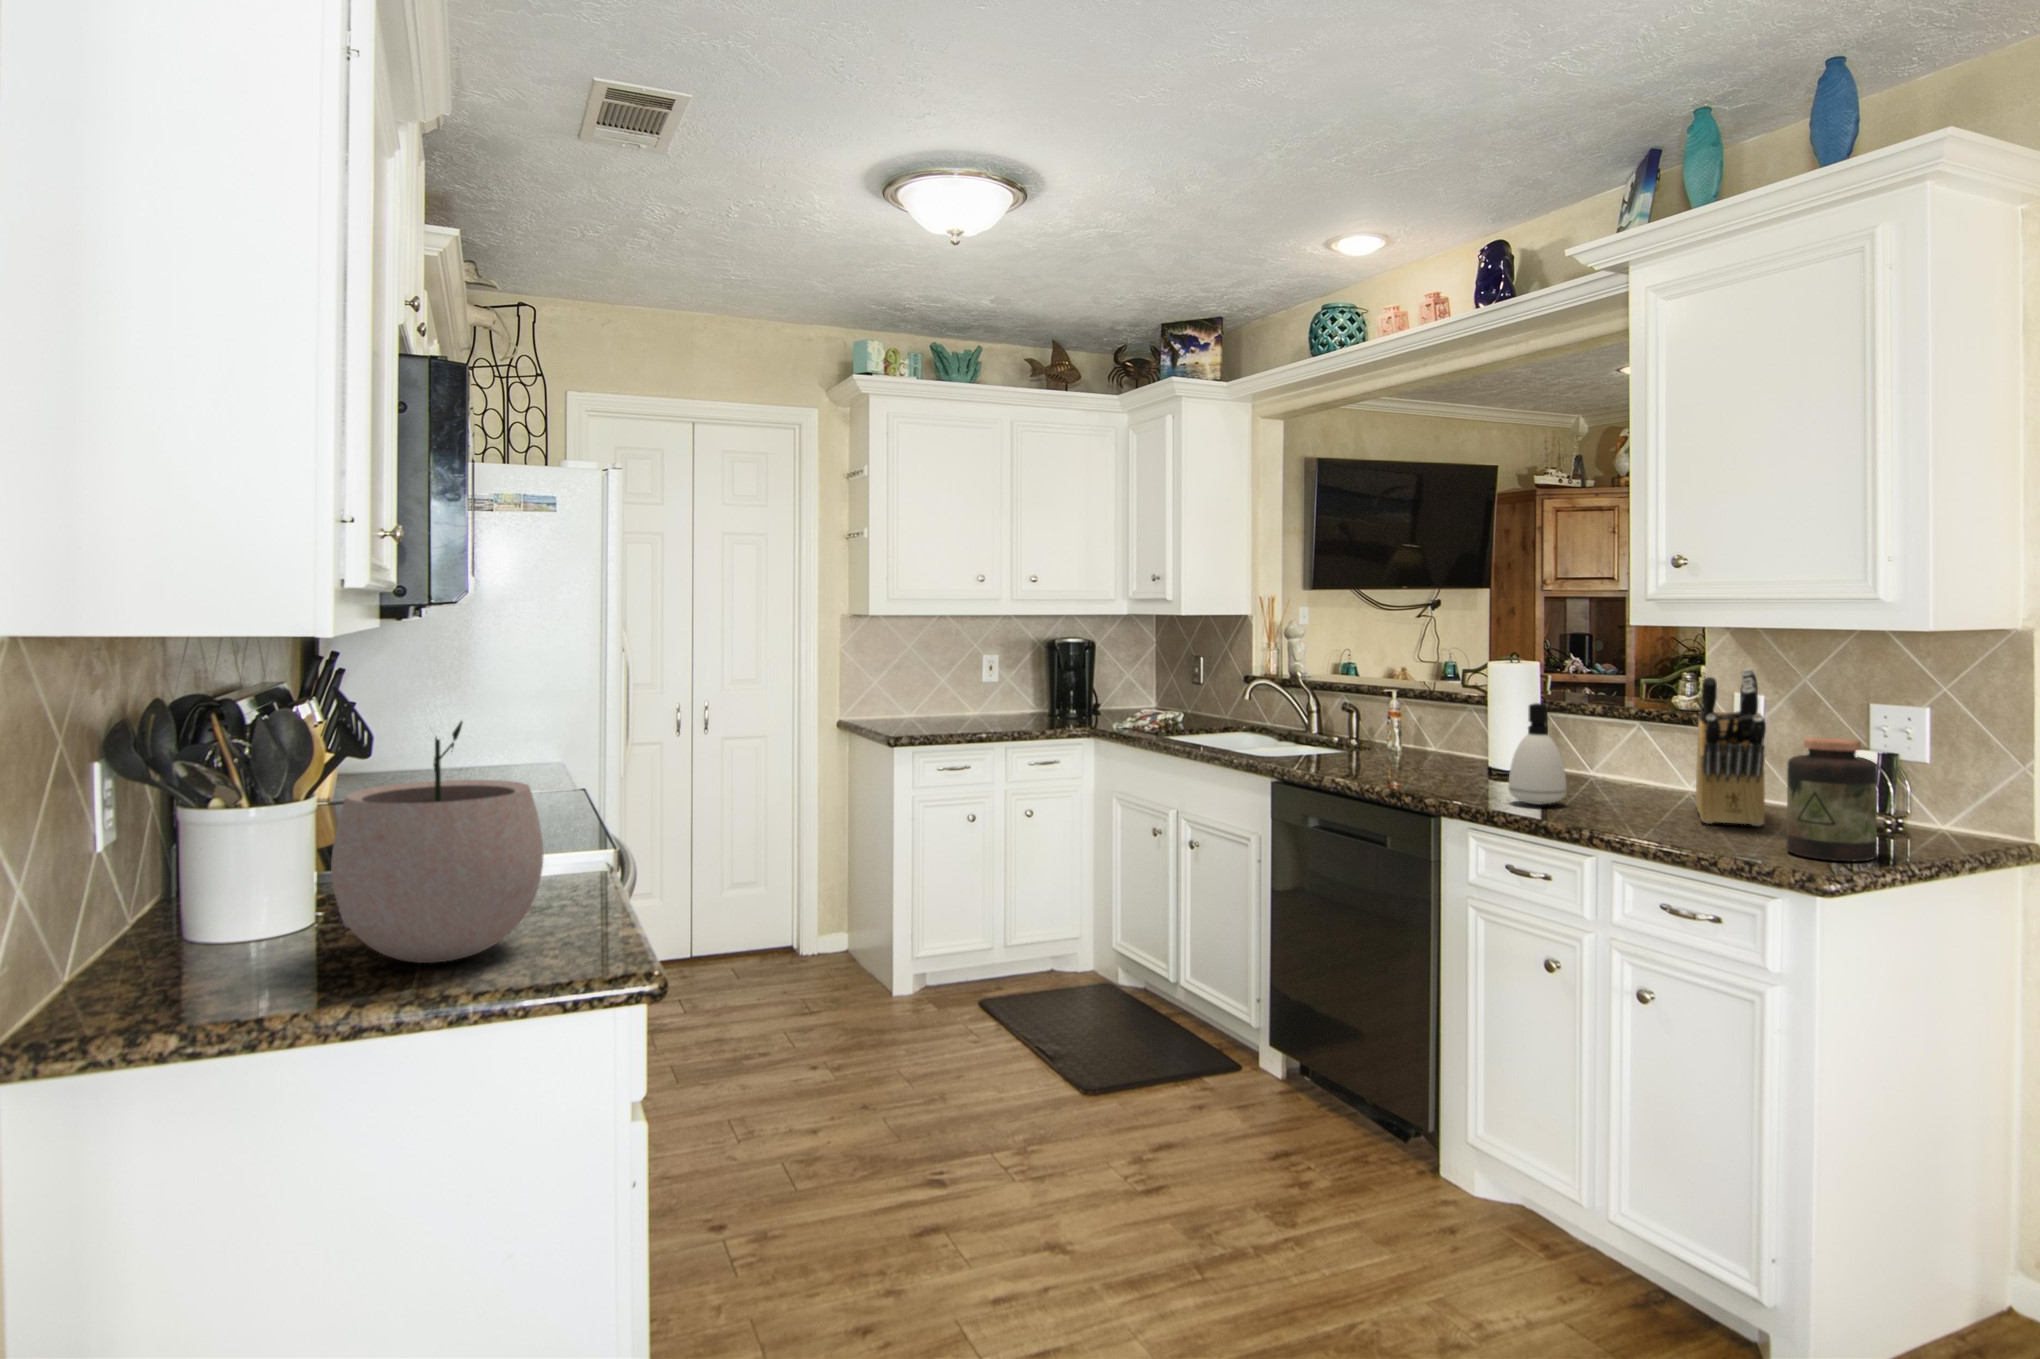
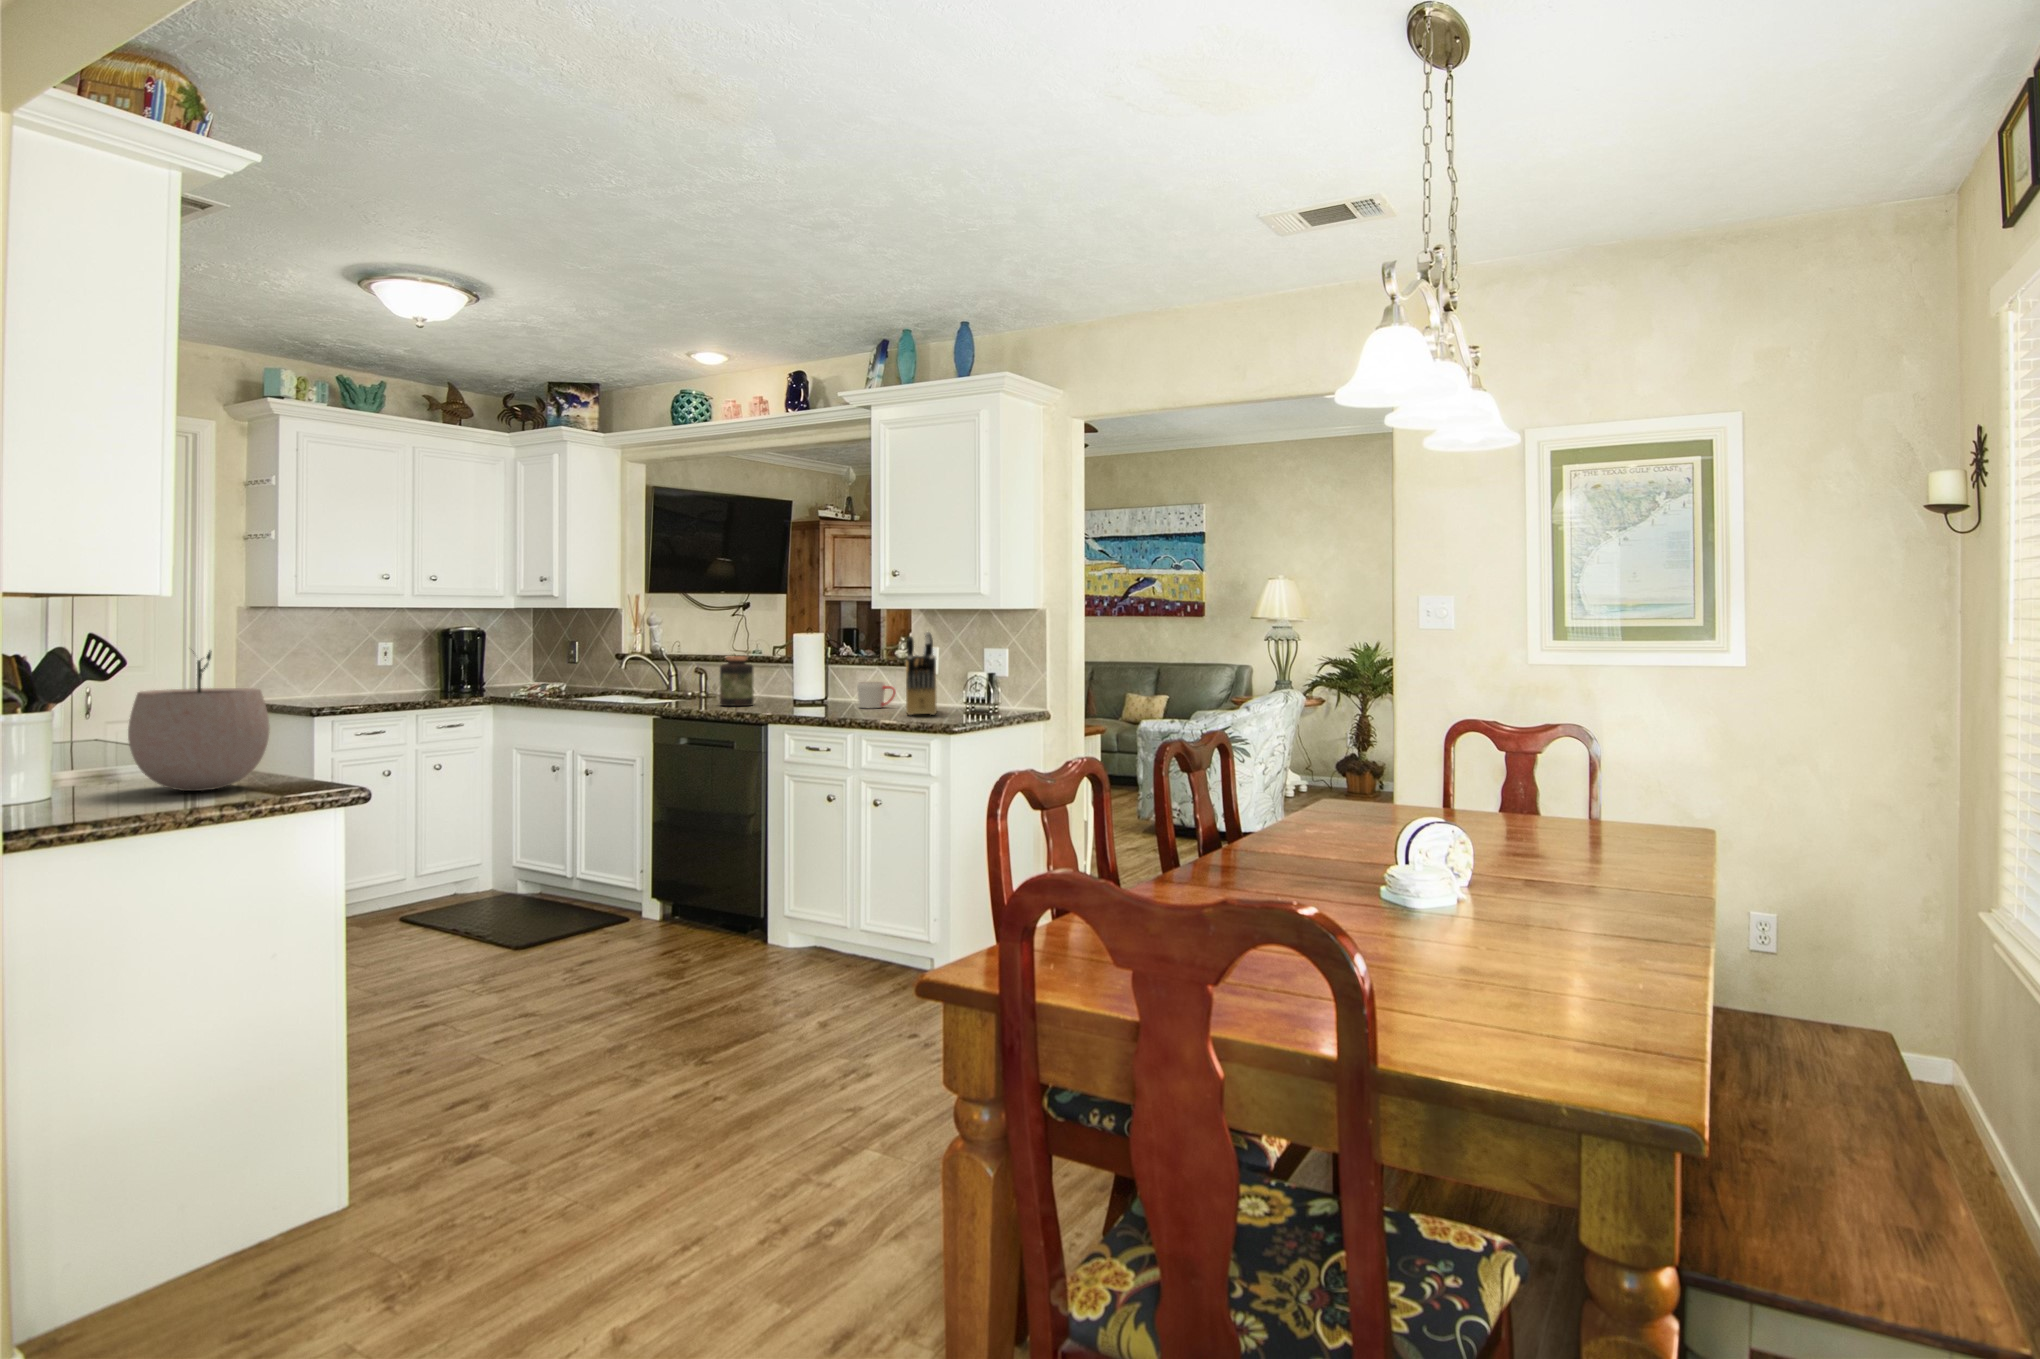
soap dispenser: present [1509,703,1567,805] -> none [807,655,839,714]
jar: present [1787,738,1878,861] -> present [720,656,753,706]
mug: none [1599,747,1672,795] -> present [857,682,896,708]

